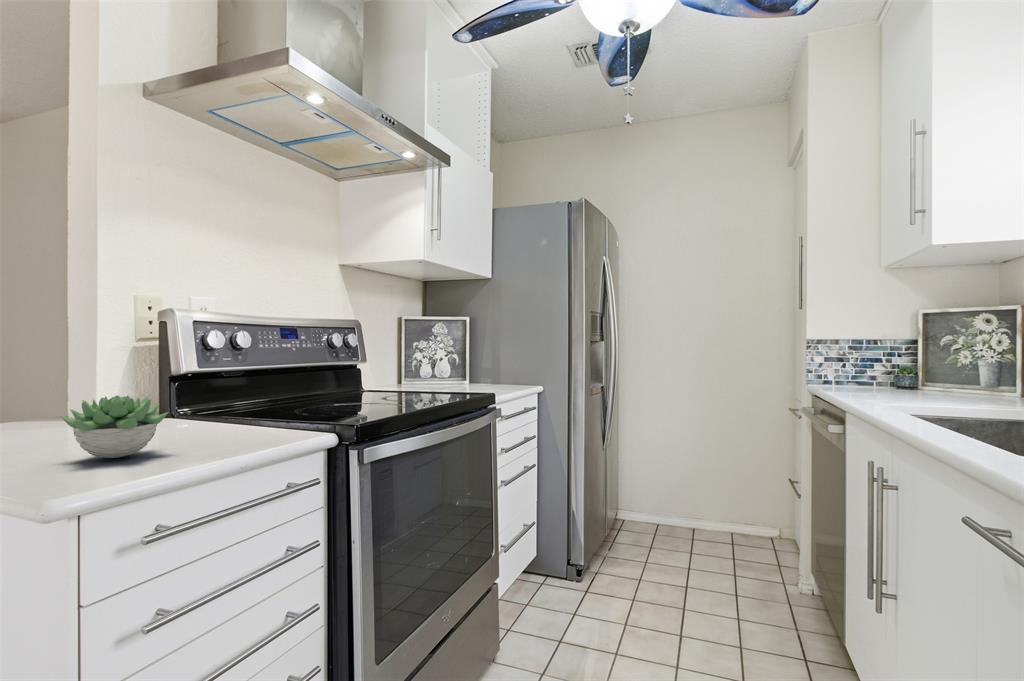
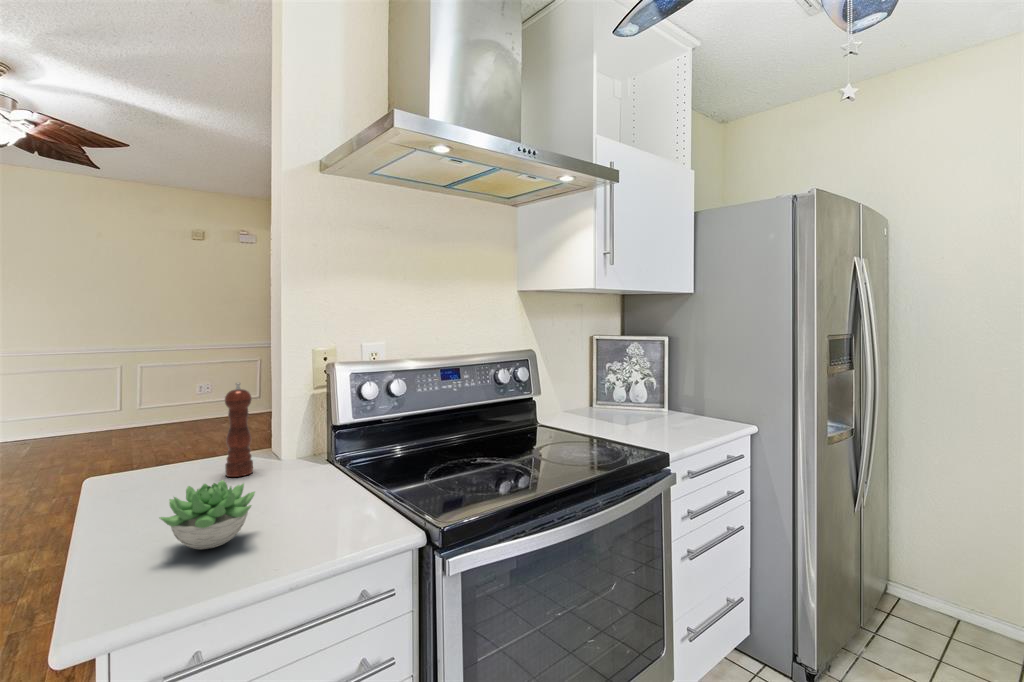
pepper mill: none [34,325,71,433] -> present [225,383,253,477]

